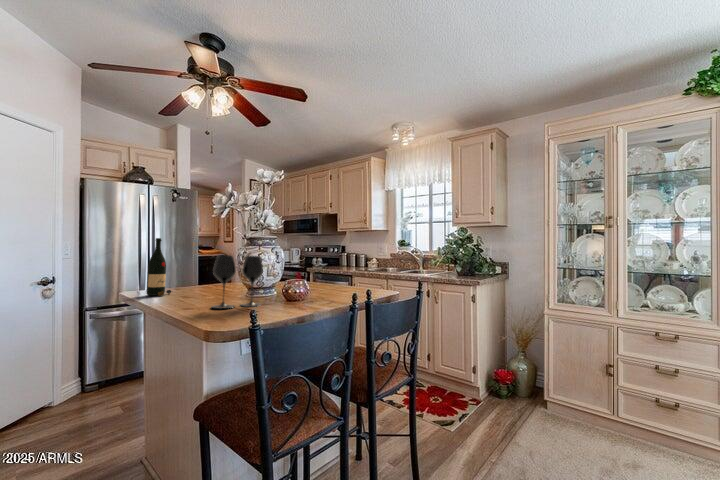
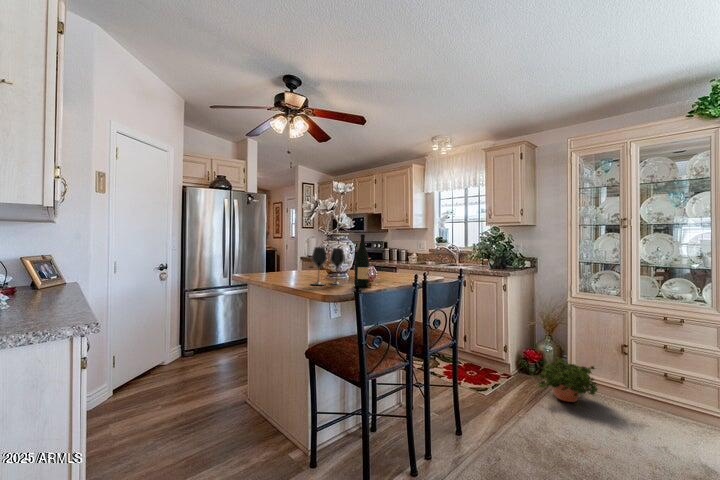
wine bottle: present [147,238,171,296] -> present [354,234,372,287]
potted plant: none [511,380,585,447] -> present [538,357,598,405]

